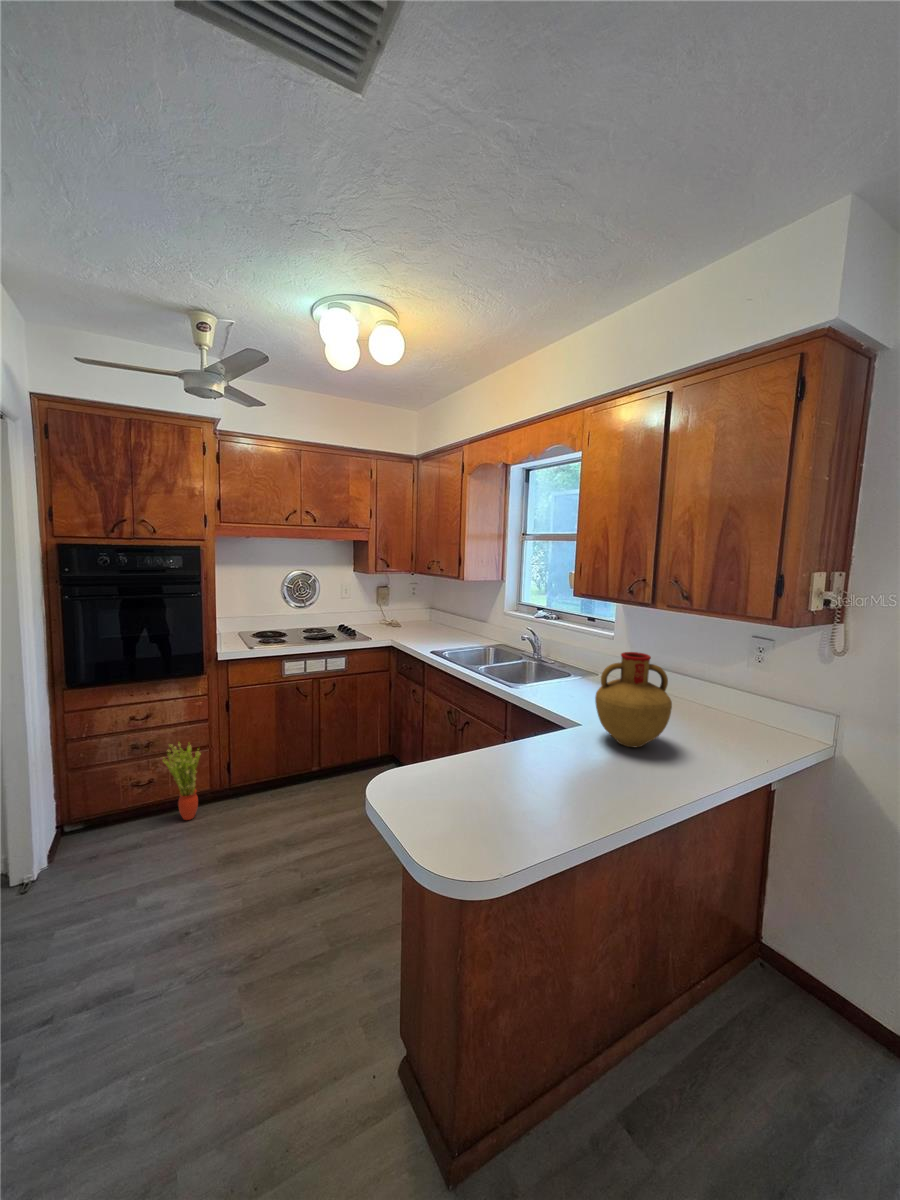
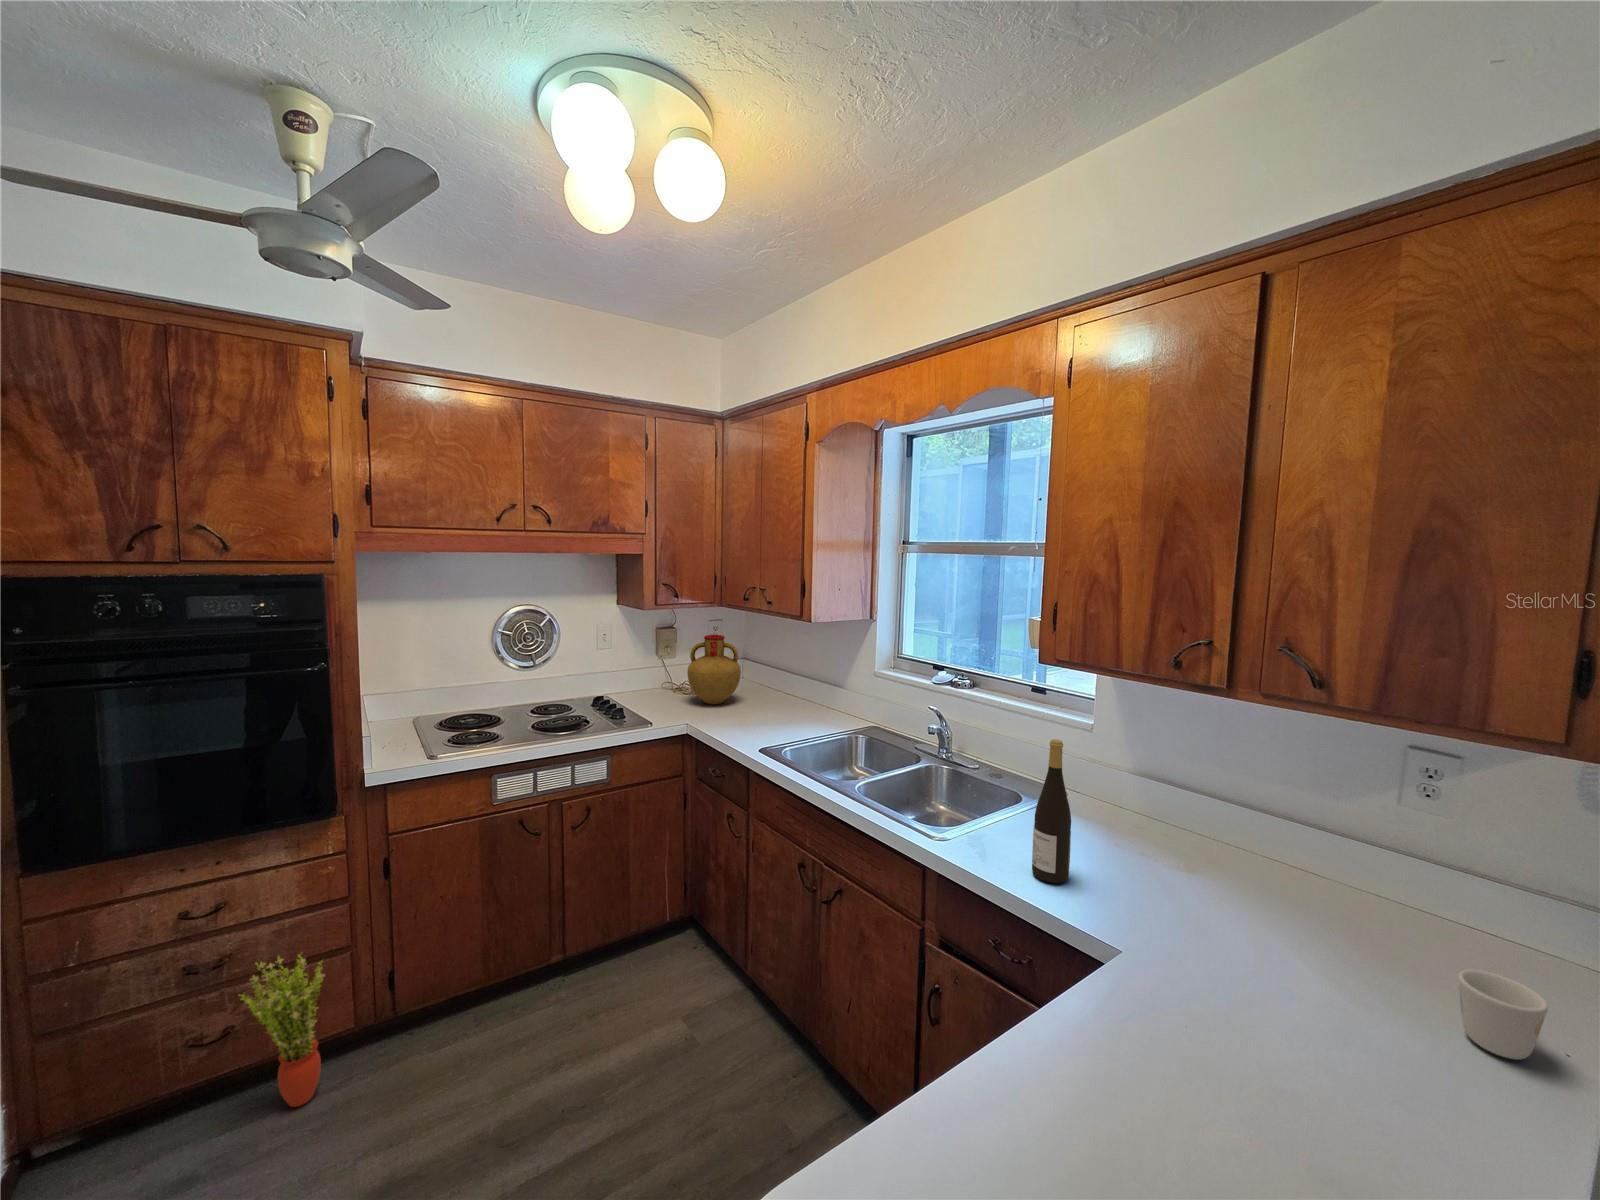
wine bottle: none [553,630,572,702] -> present [1032,739,1071,883]
vase: present [595,652,672,747] -> present [687,635,741,704]
mug: none [715,722,746,756] -> present [1458,969,1548,1060]

